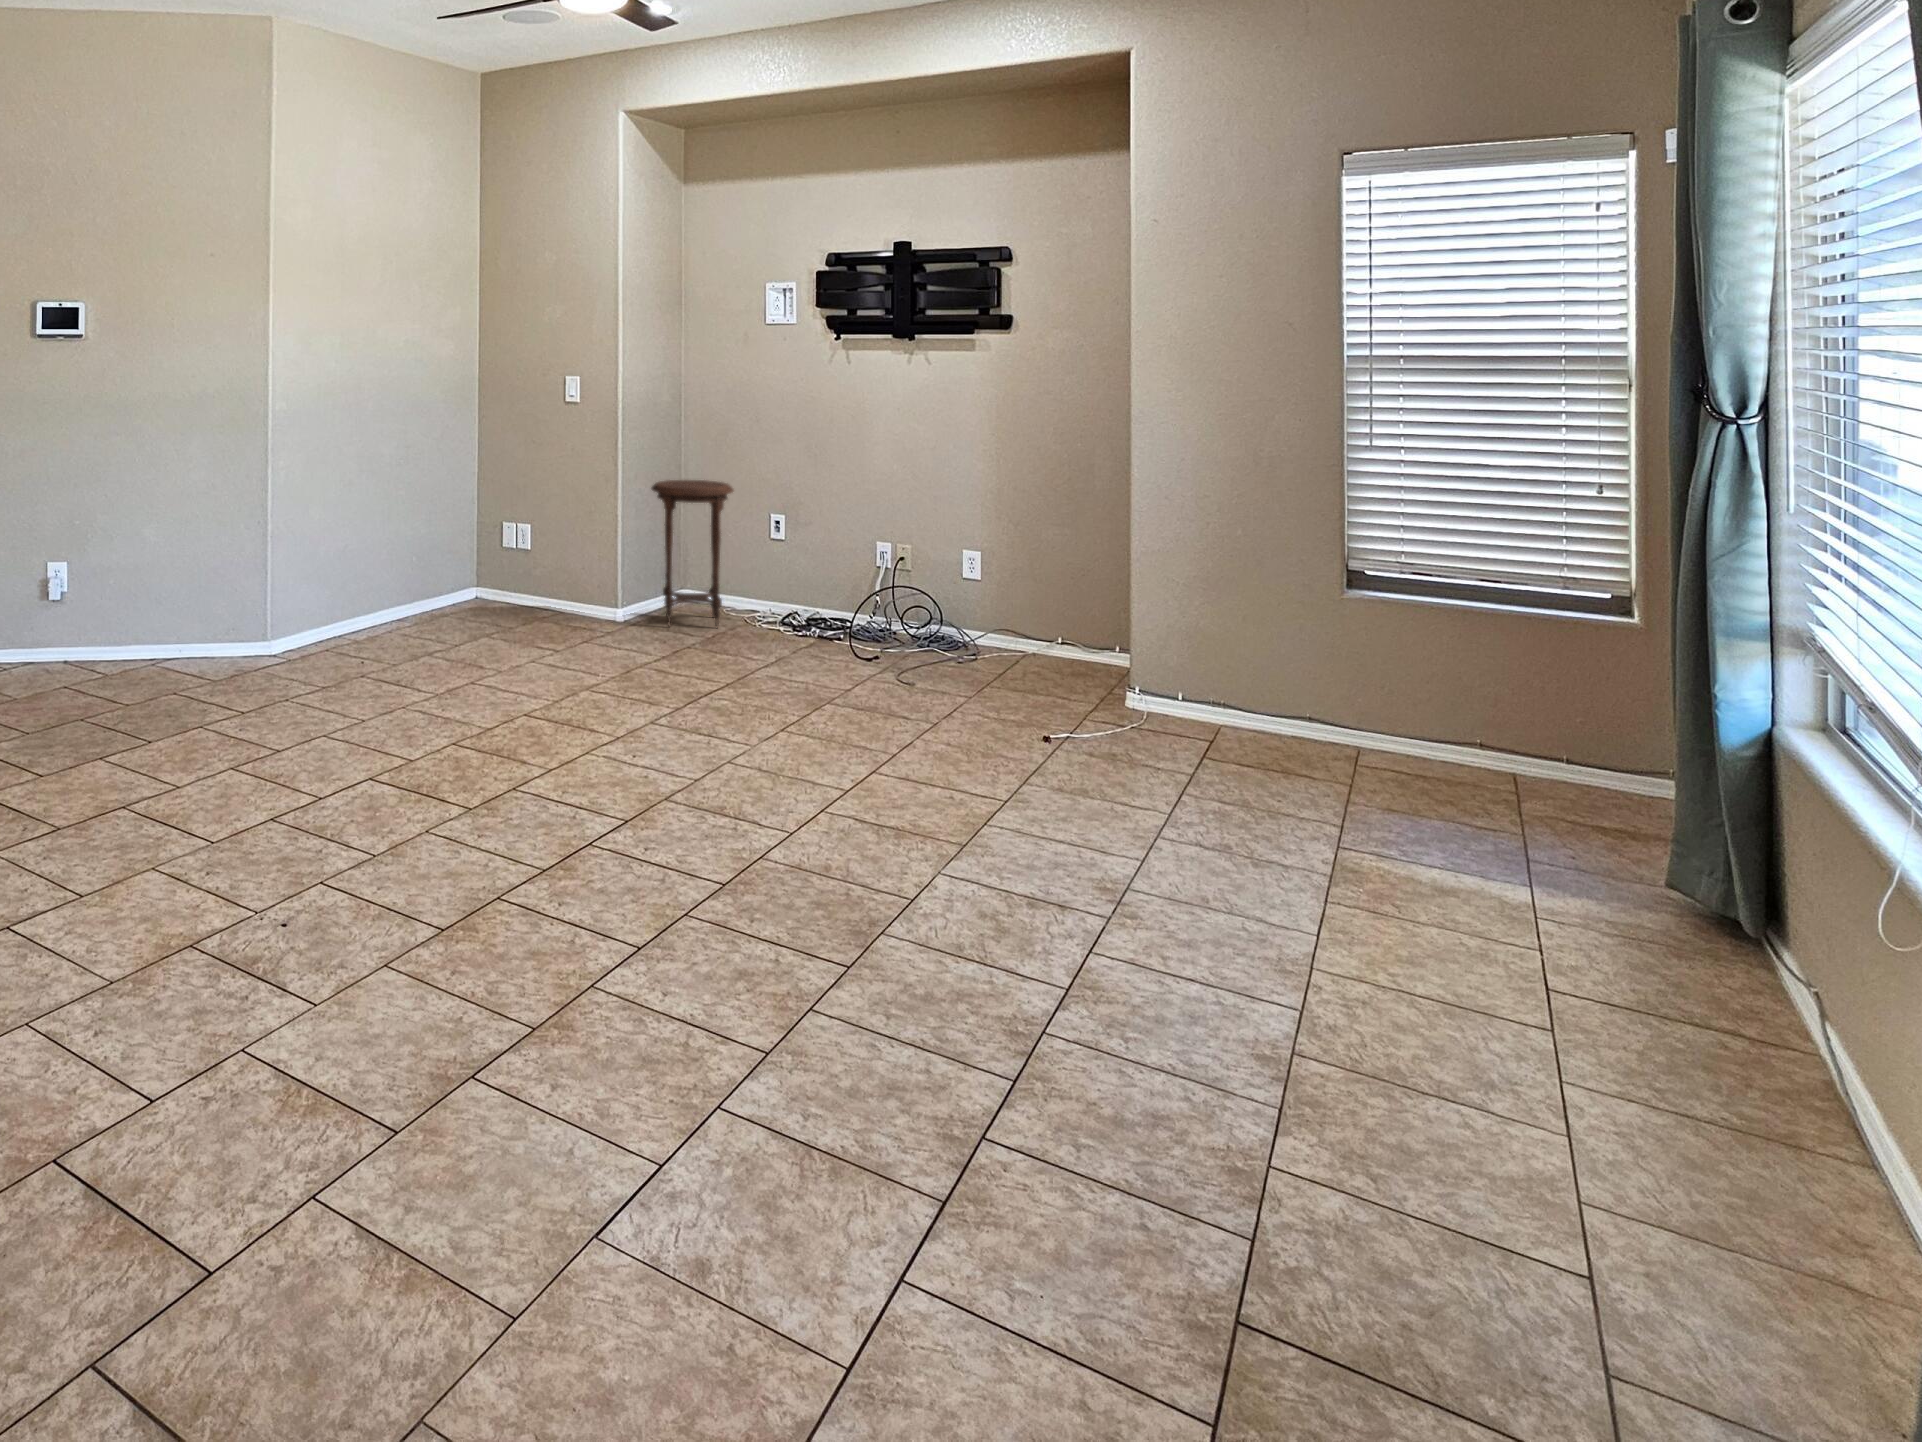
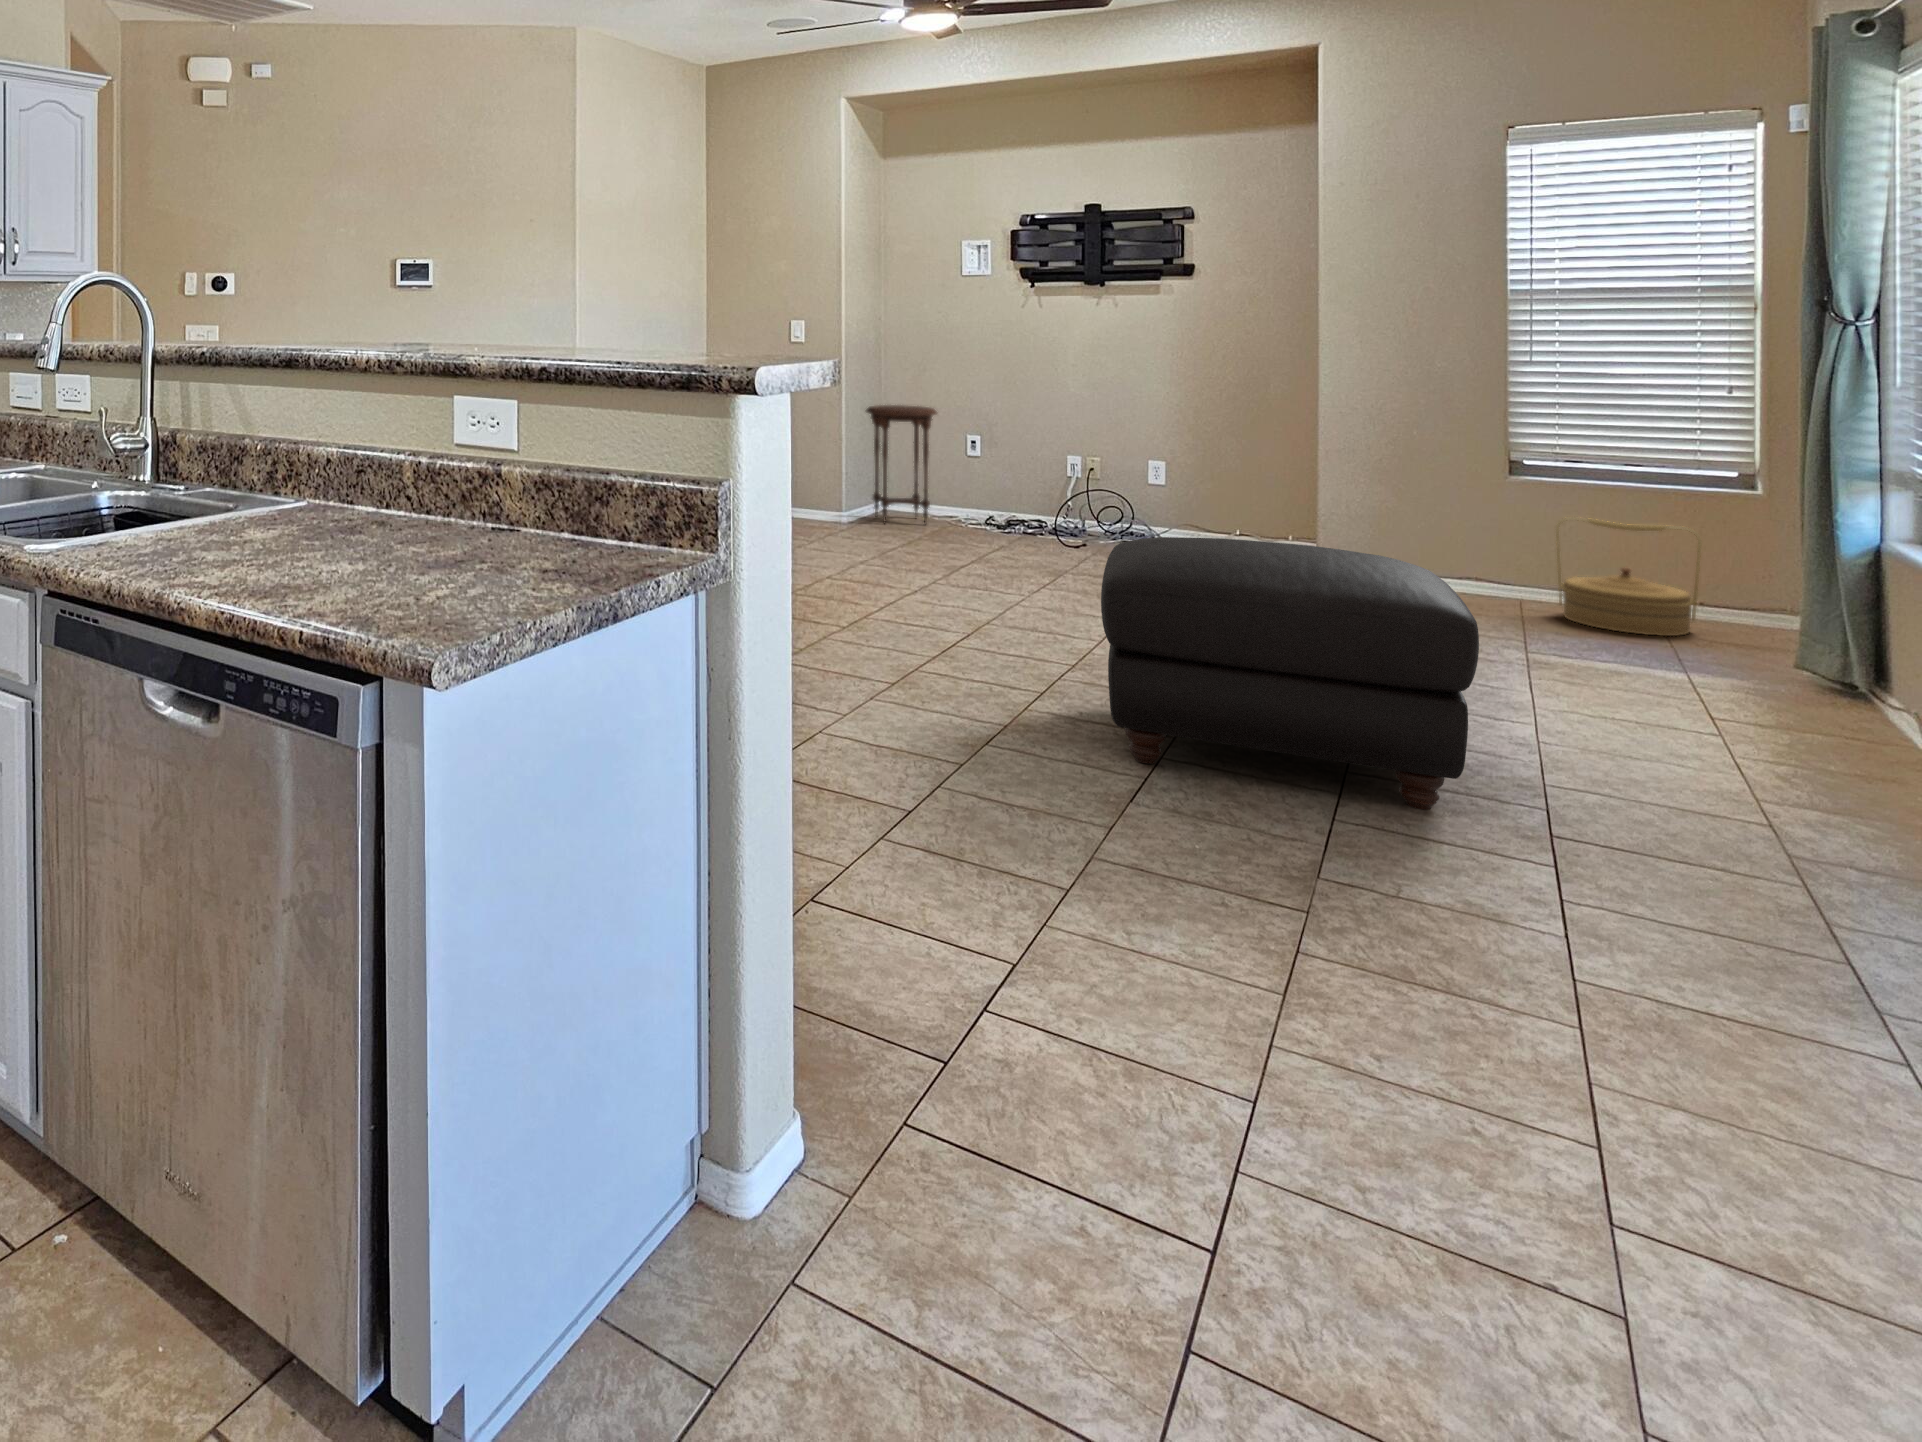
woven basket: none [1398,650,1567,814] -> present [1556,517,1701,636]
ottoman: none [634,736,1149,1239] -> present [1101,537,1479,810]

